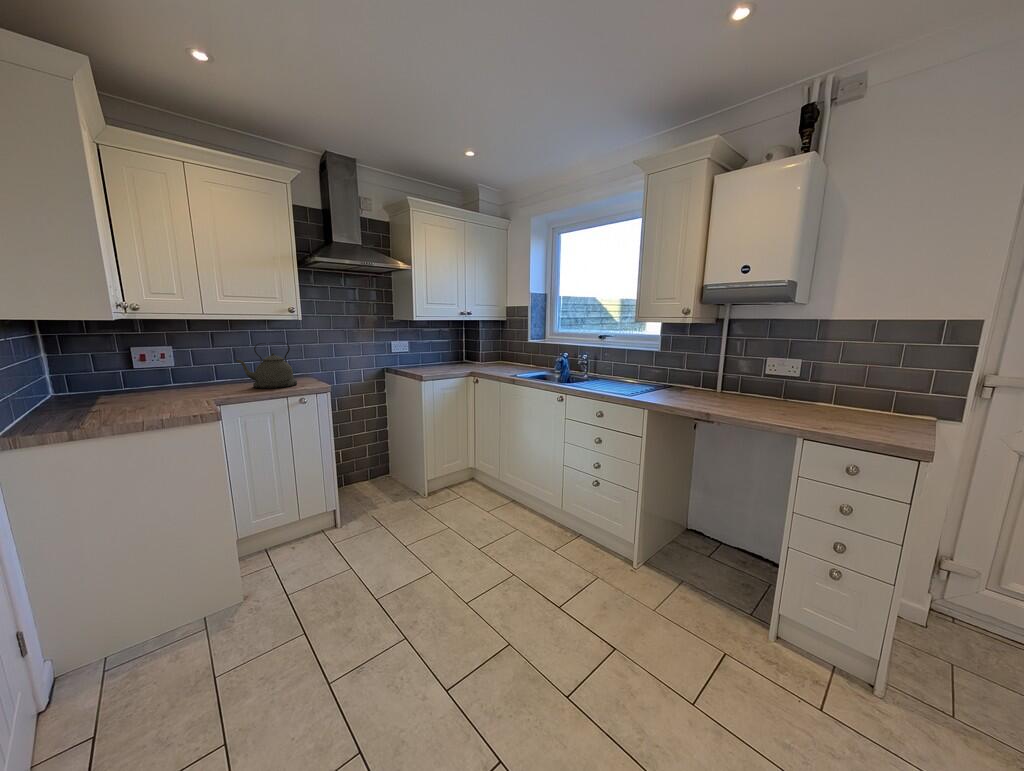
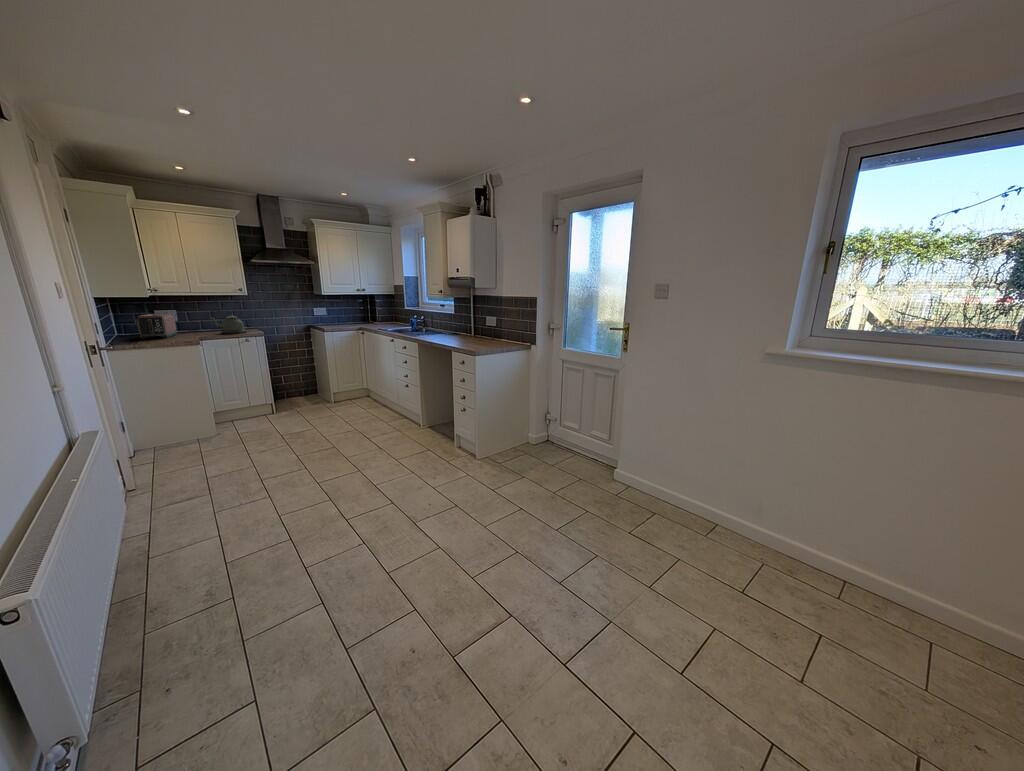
toaster: none [89,353,171,406] -> present [137,314,177,339]

